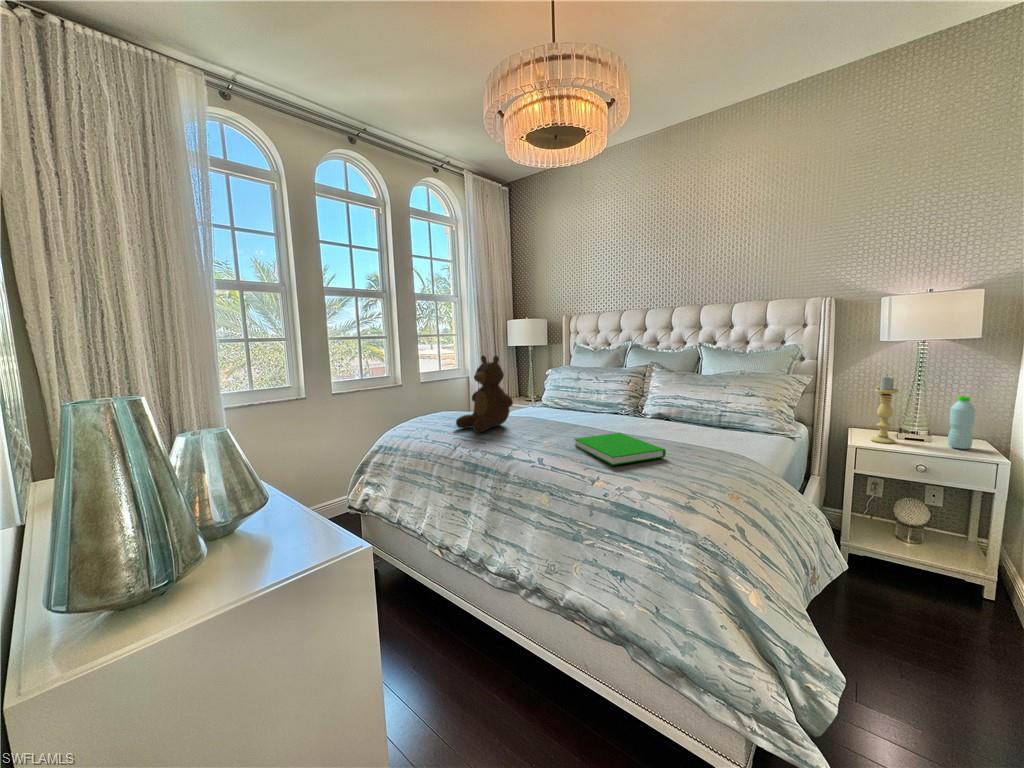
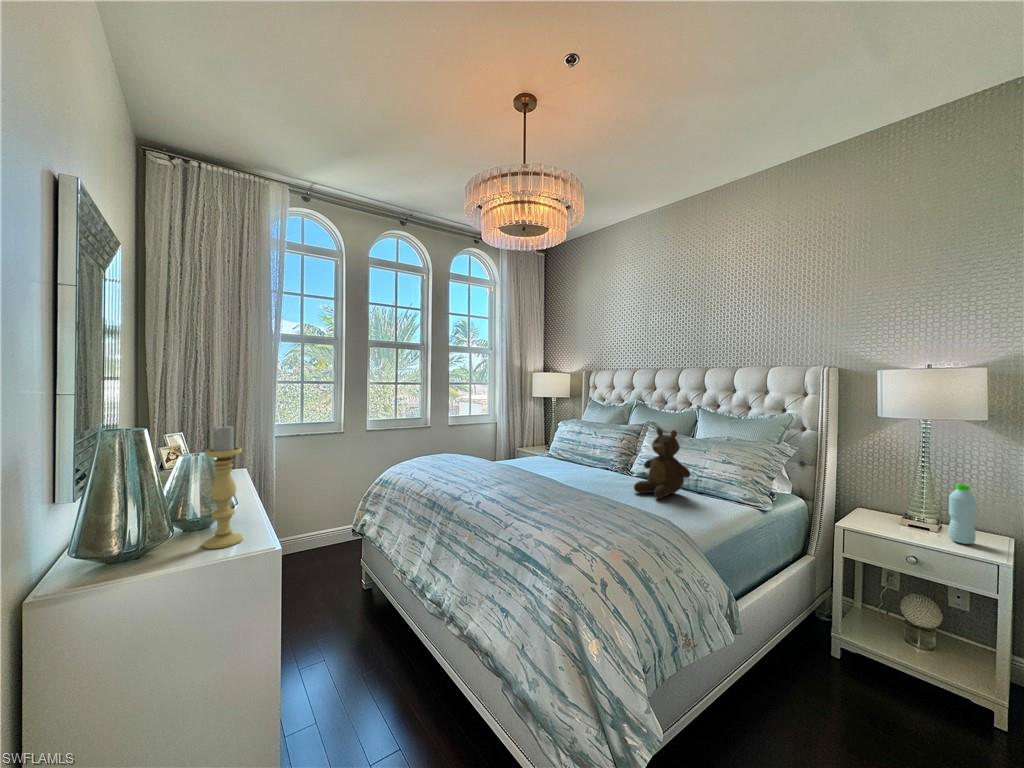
teddy bear: present [456,356,513,432] -> present [634,428,690,499]
candle holder: present [871,375,899,444] -> present [203,425,243,549]
book: present [575,433,666,465] -> none [520,487,586,515]

